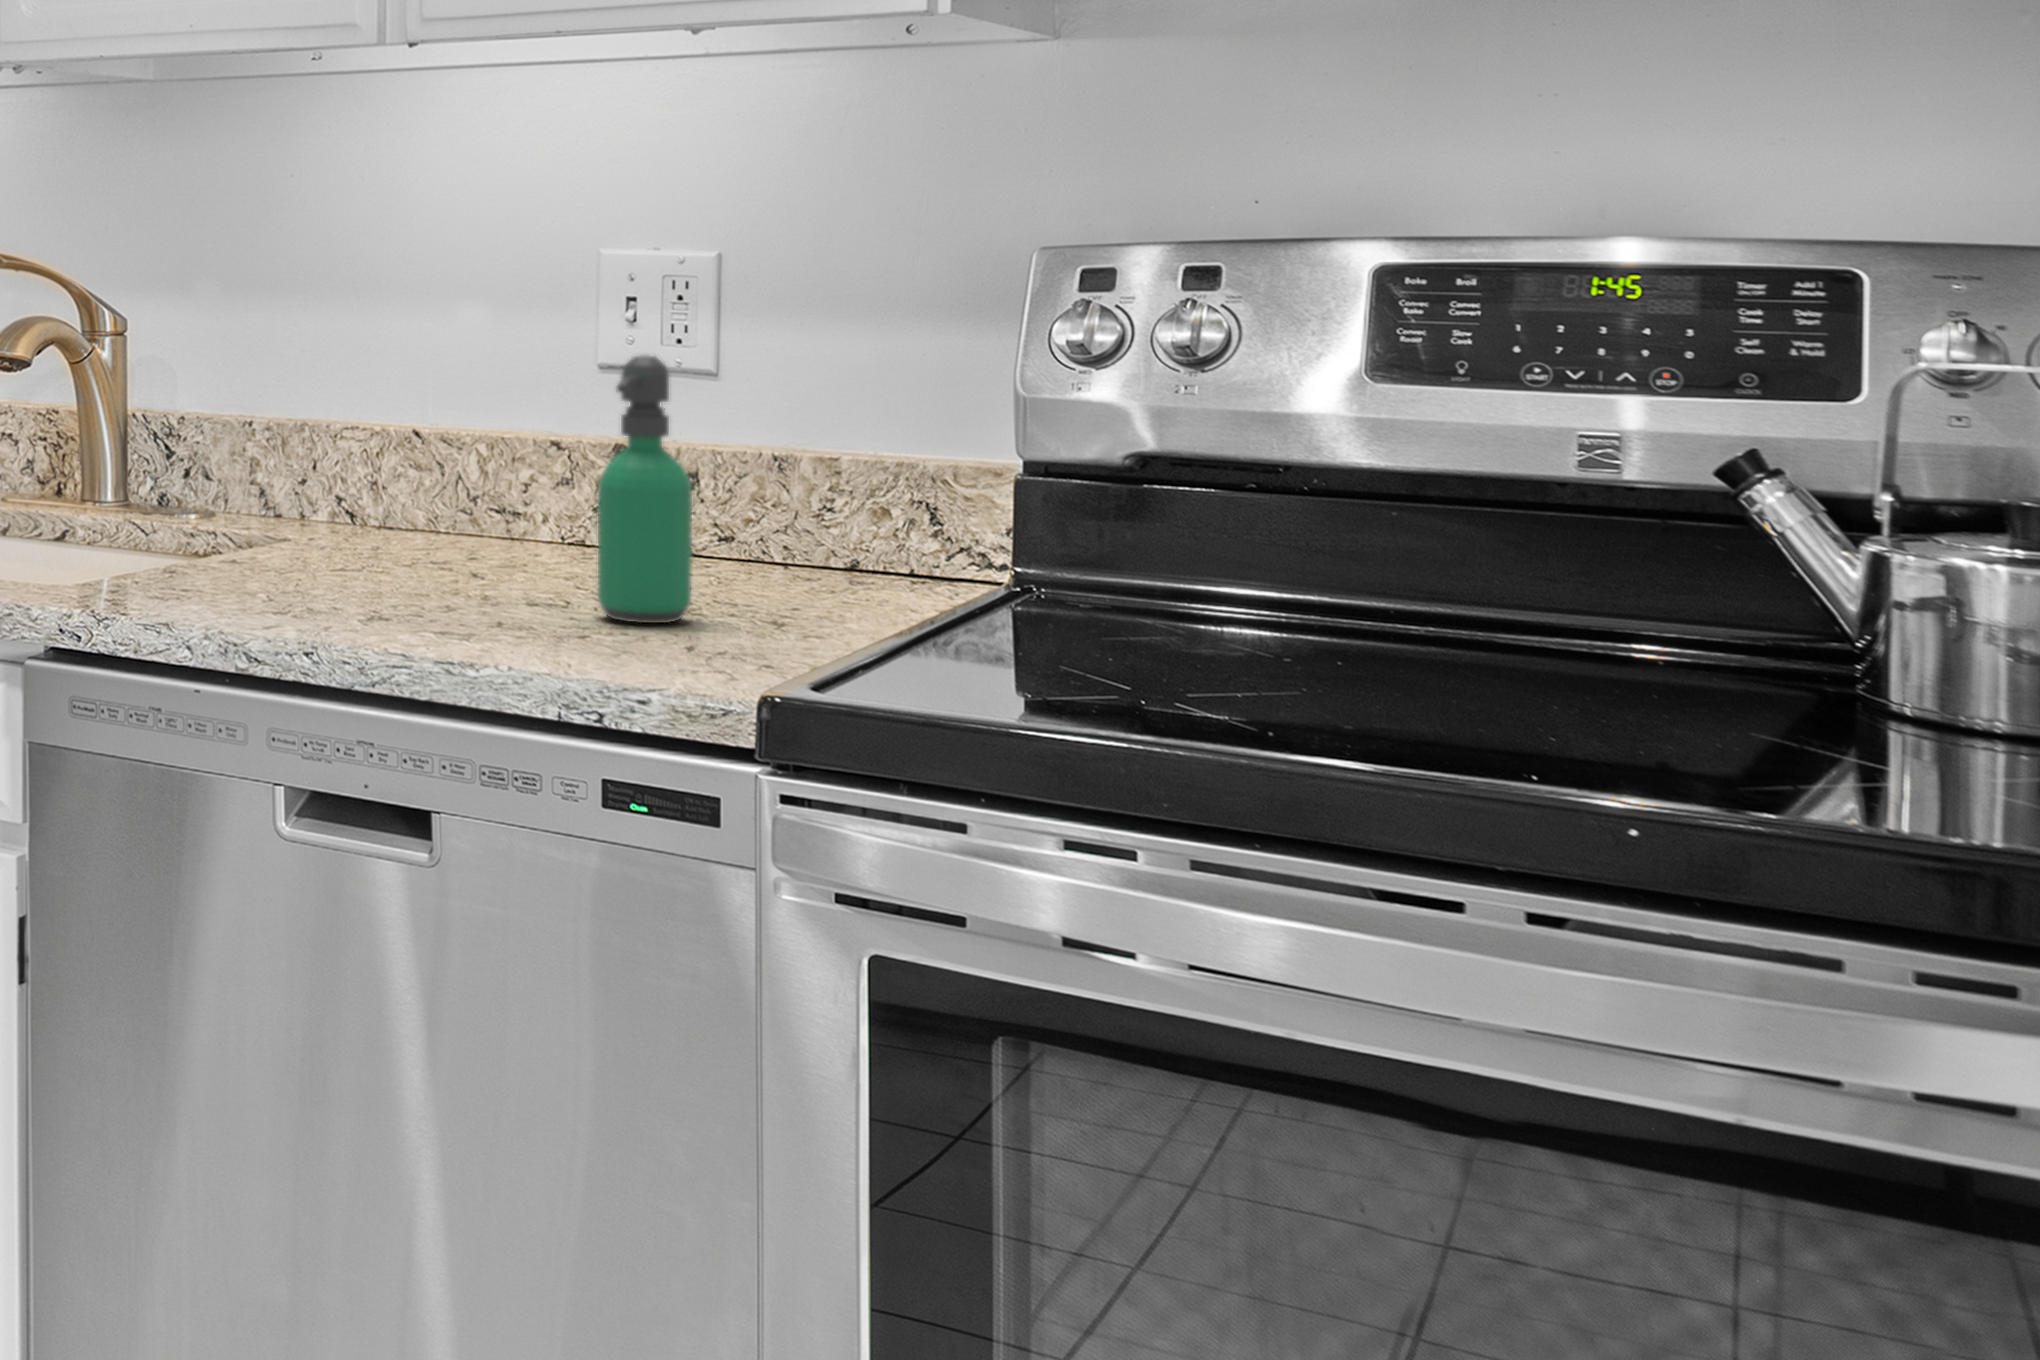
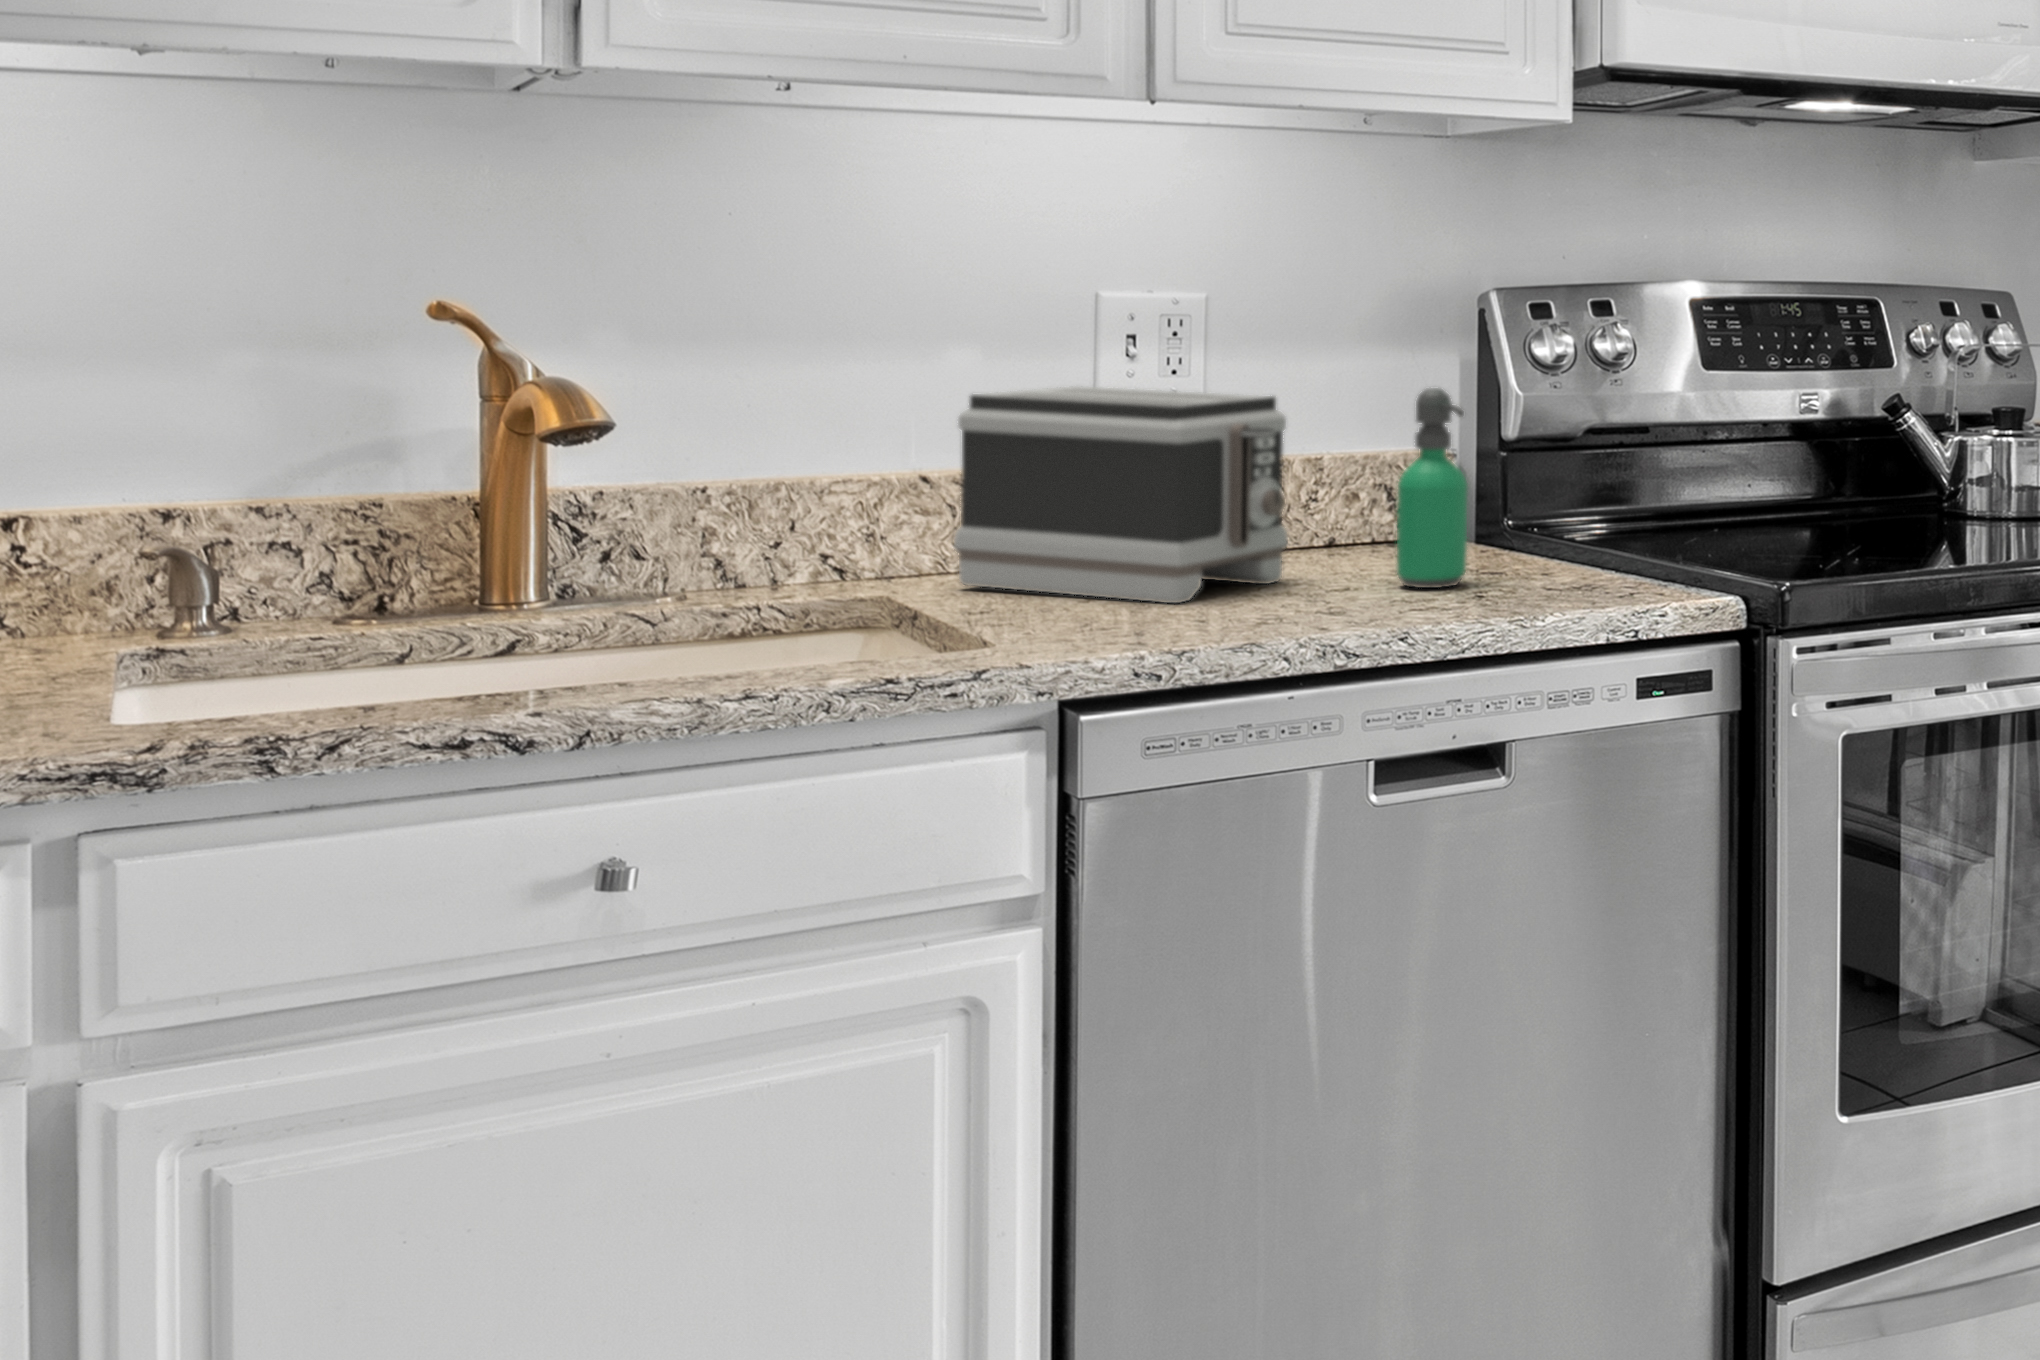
toaster: none [376,342,587,589] -> present [954,386,1288,603]

